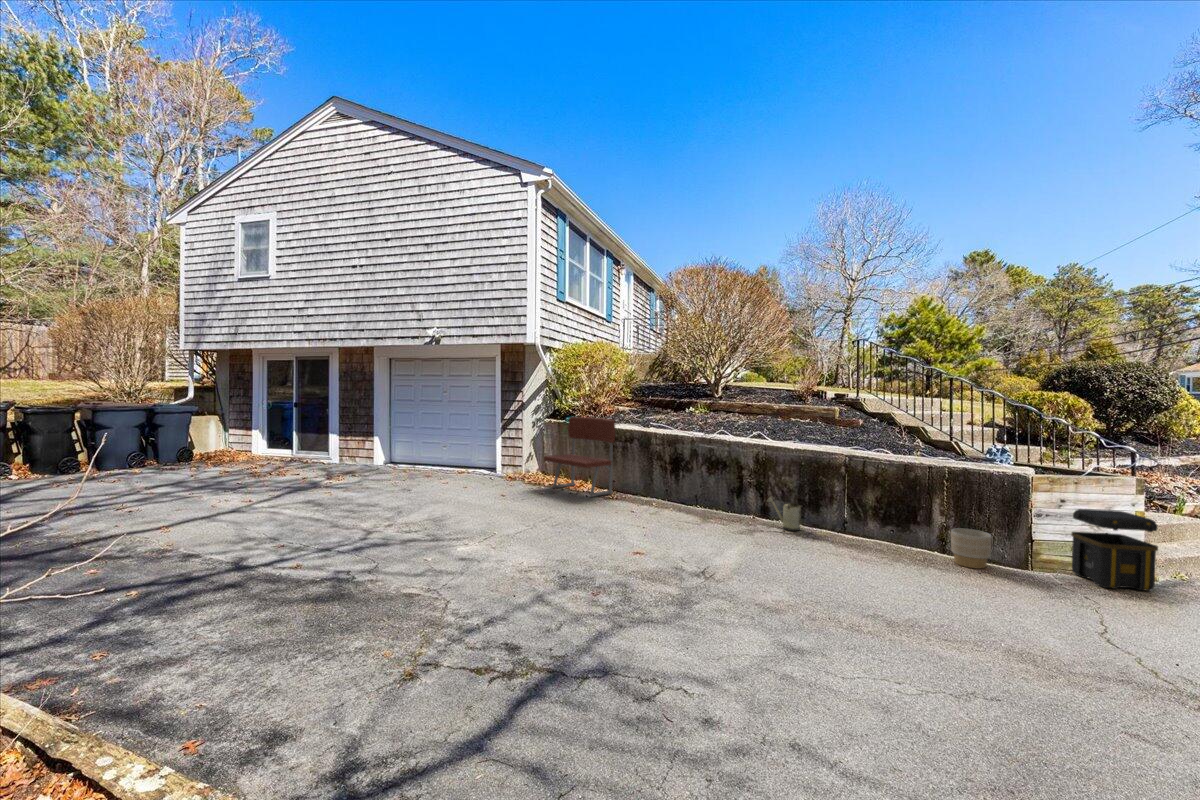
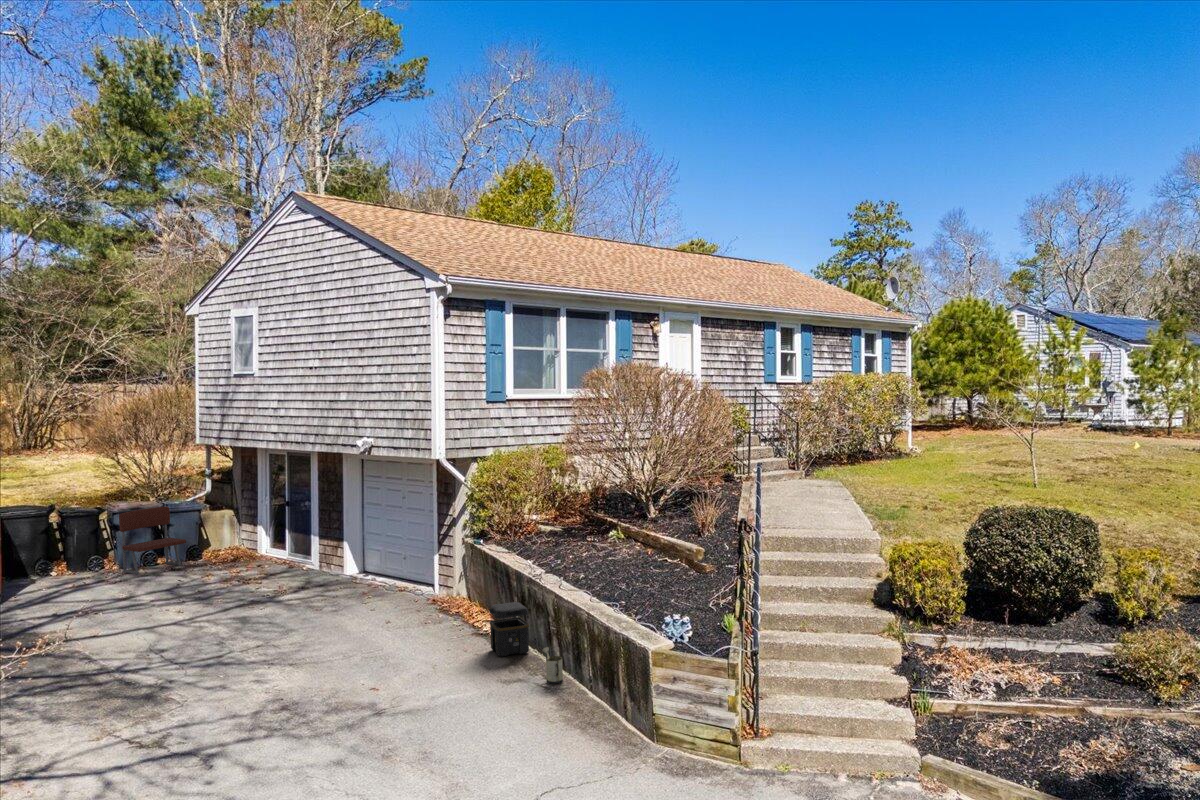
bench: present [544,417,615,497] -> present [119,506,186,575]
toolbox: present [1072,509,1158,591] -> present [489,602,529,657]
planter: present [951,528,992,569] -> none [597,697,628,736]

